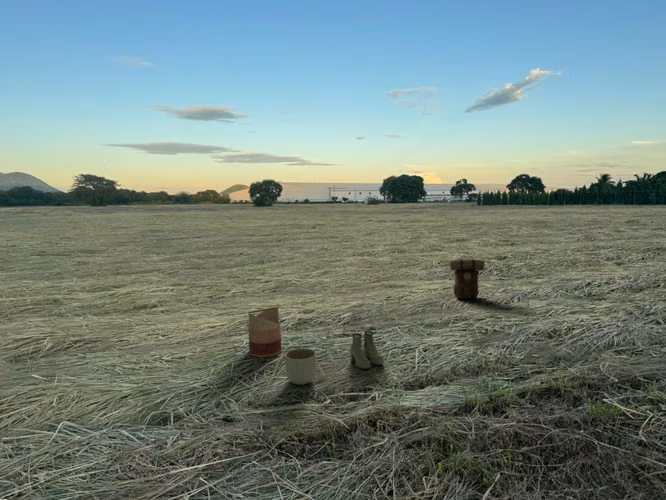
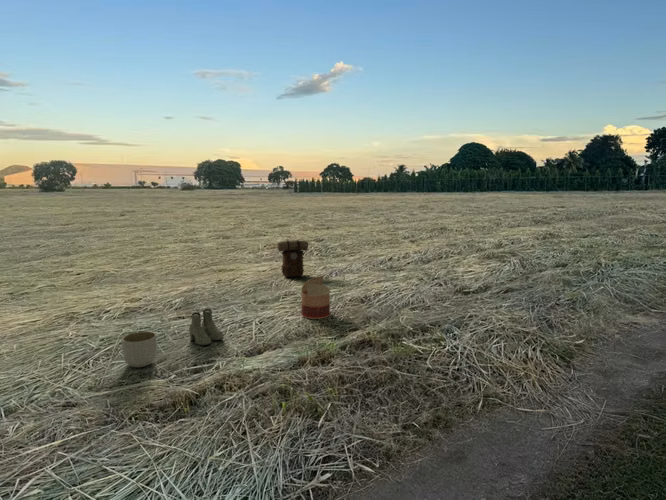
basket: present [248,307,282,357] -> present [301,275,330,319]

